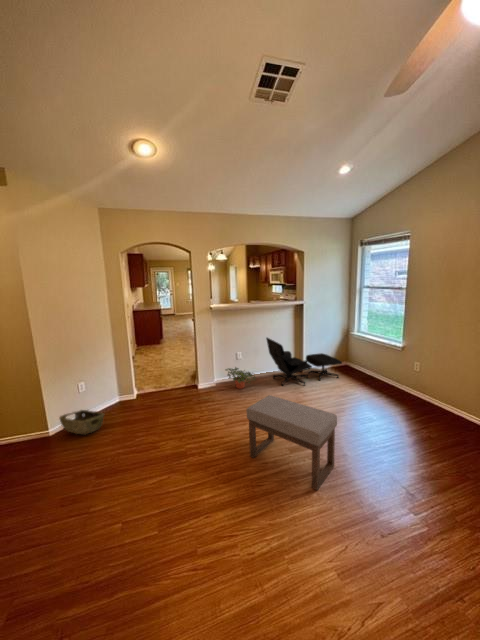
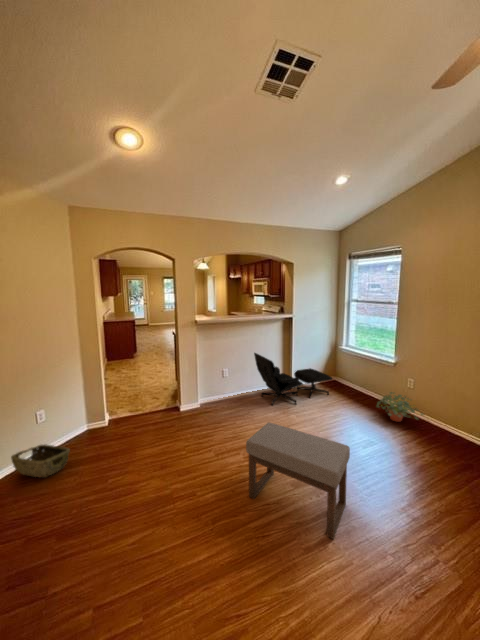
potted plant: present [226,367,255,389] -> present [376,392,423,422]

